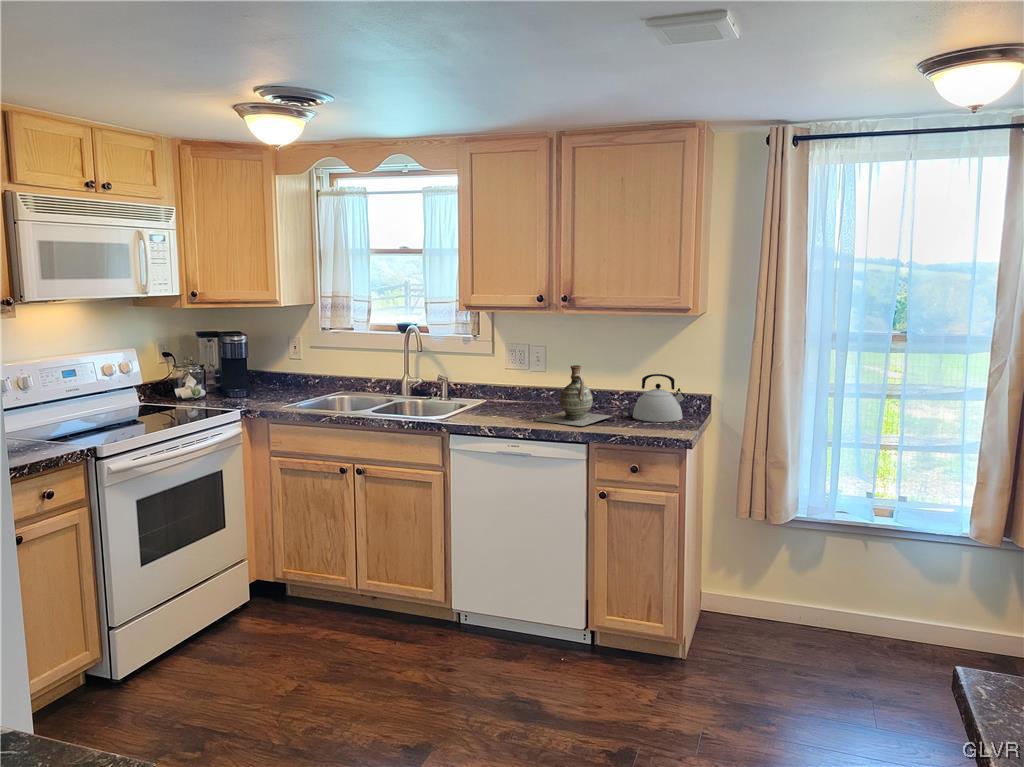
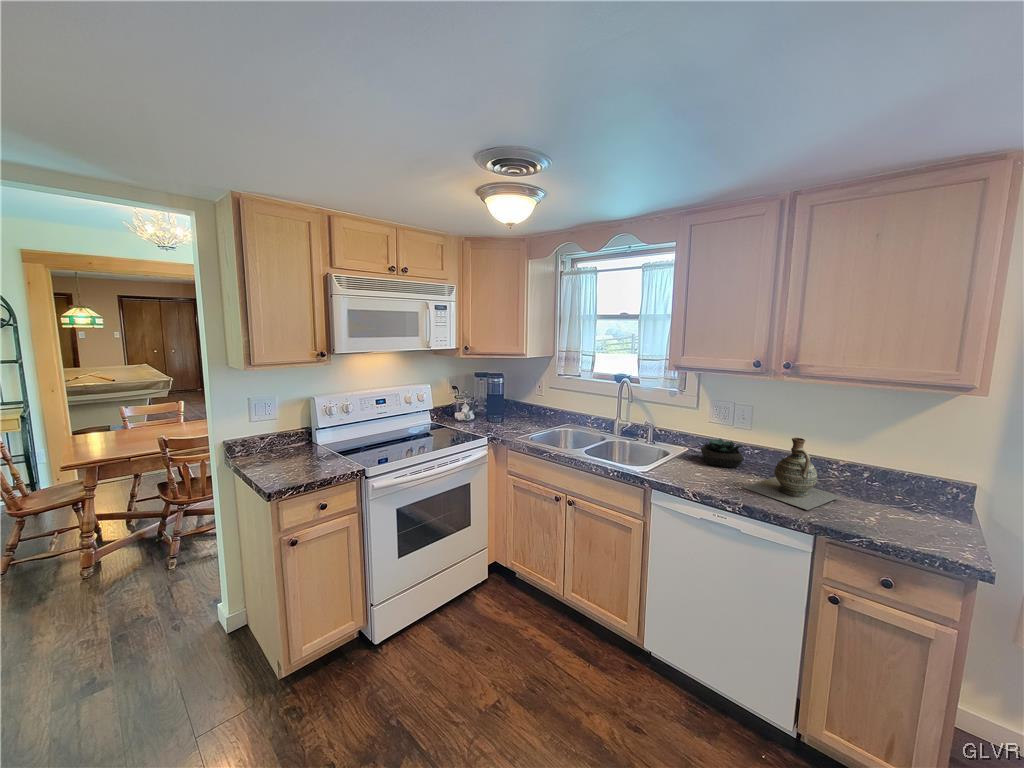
kettle: present [633,374,686,422] -> none [864,456,948,517]
succulent plant: none [497,383,538,410] -> present [701,439,744,468]

